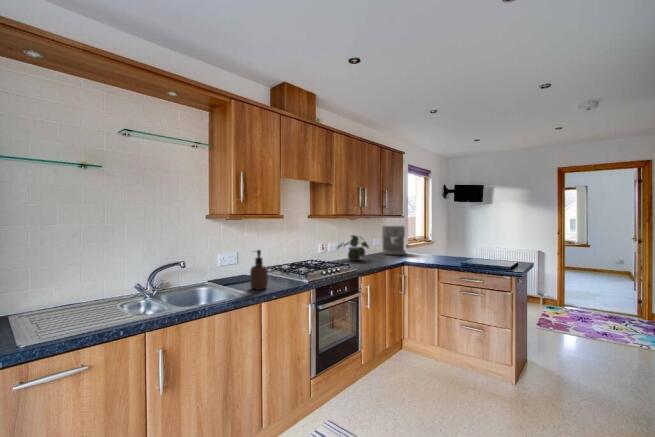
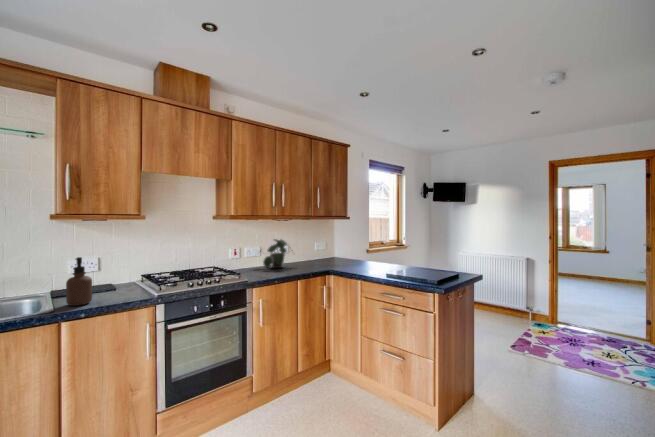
coffee maker: present [382,226,406,255] -> none [323,228,349,262]

